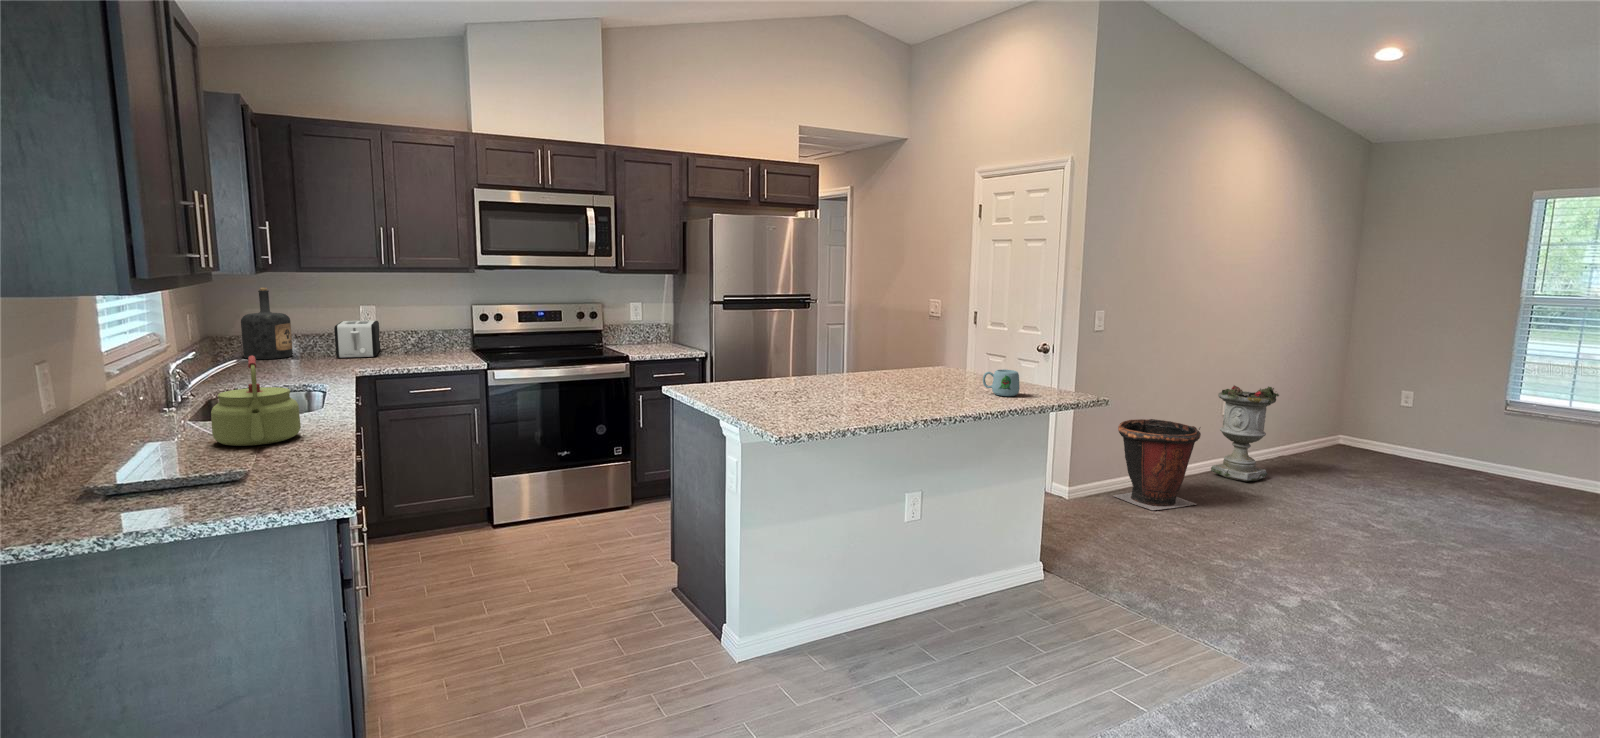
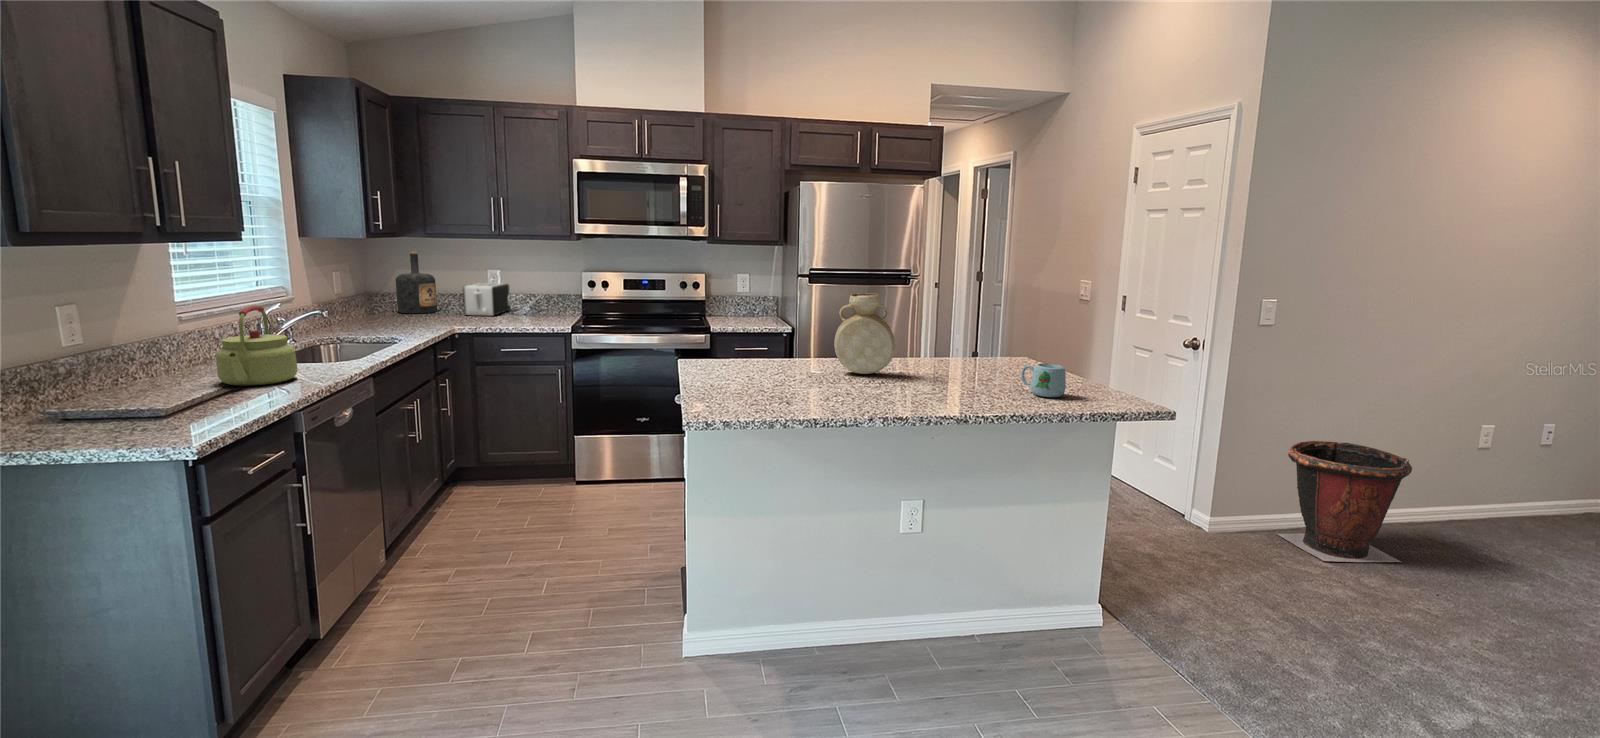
vase: none [819,318,873,389] -> present [834,293,895,374]
planter: present [1211,385,1279,481] -> none [1451,407,1575,542]

